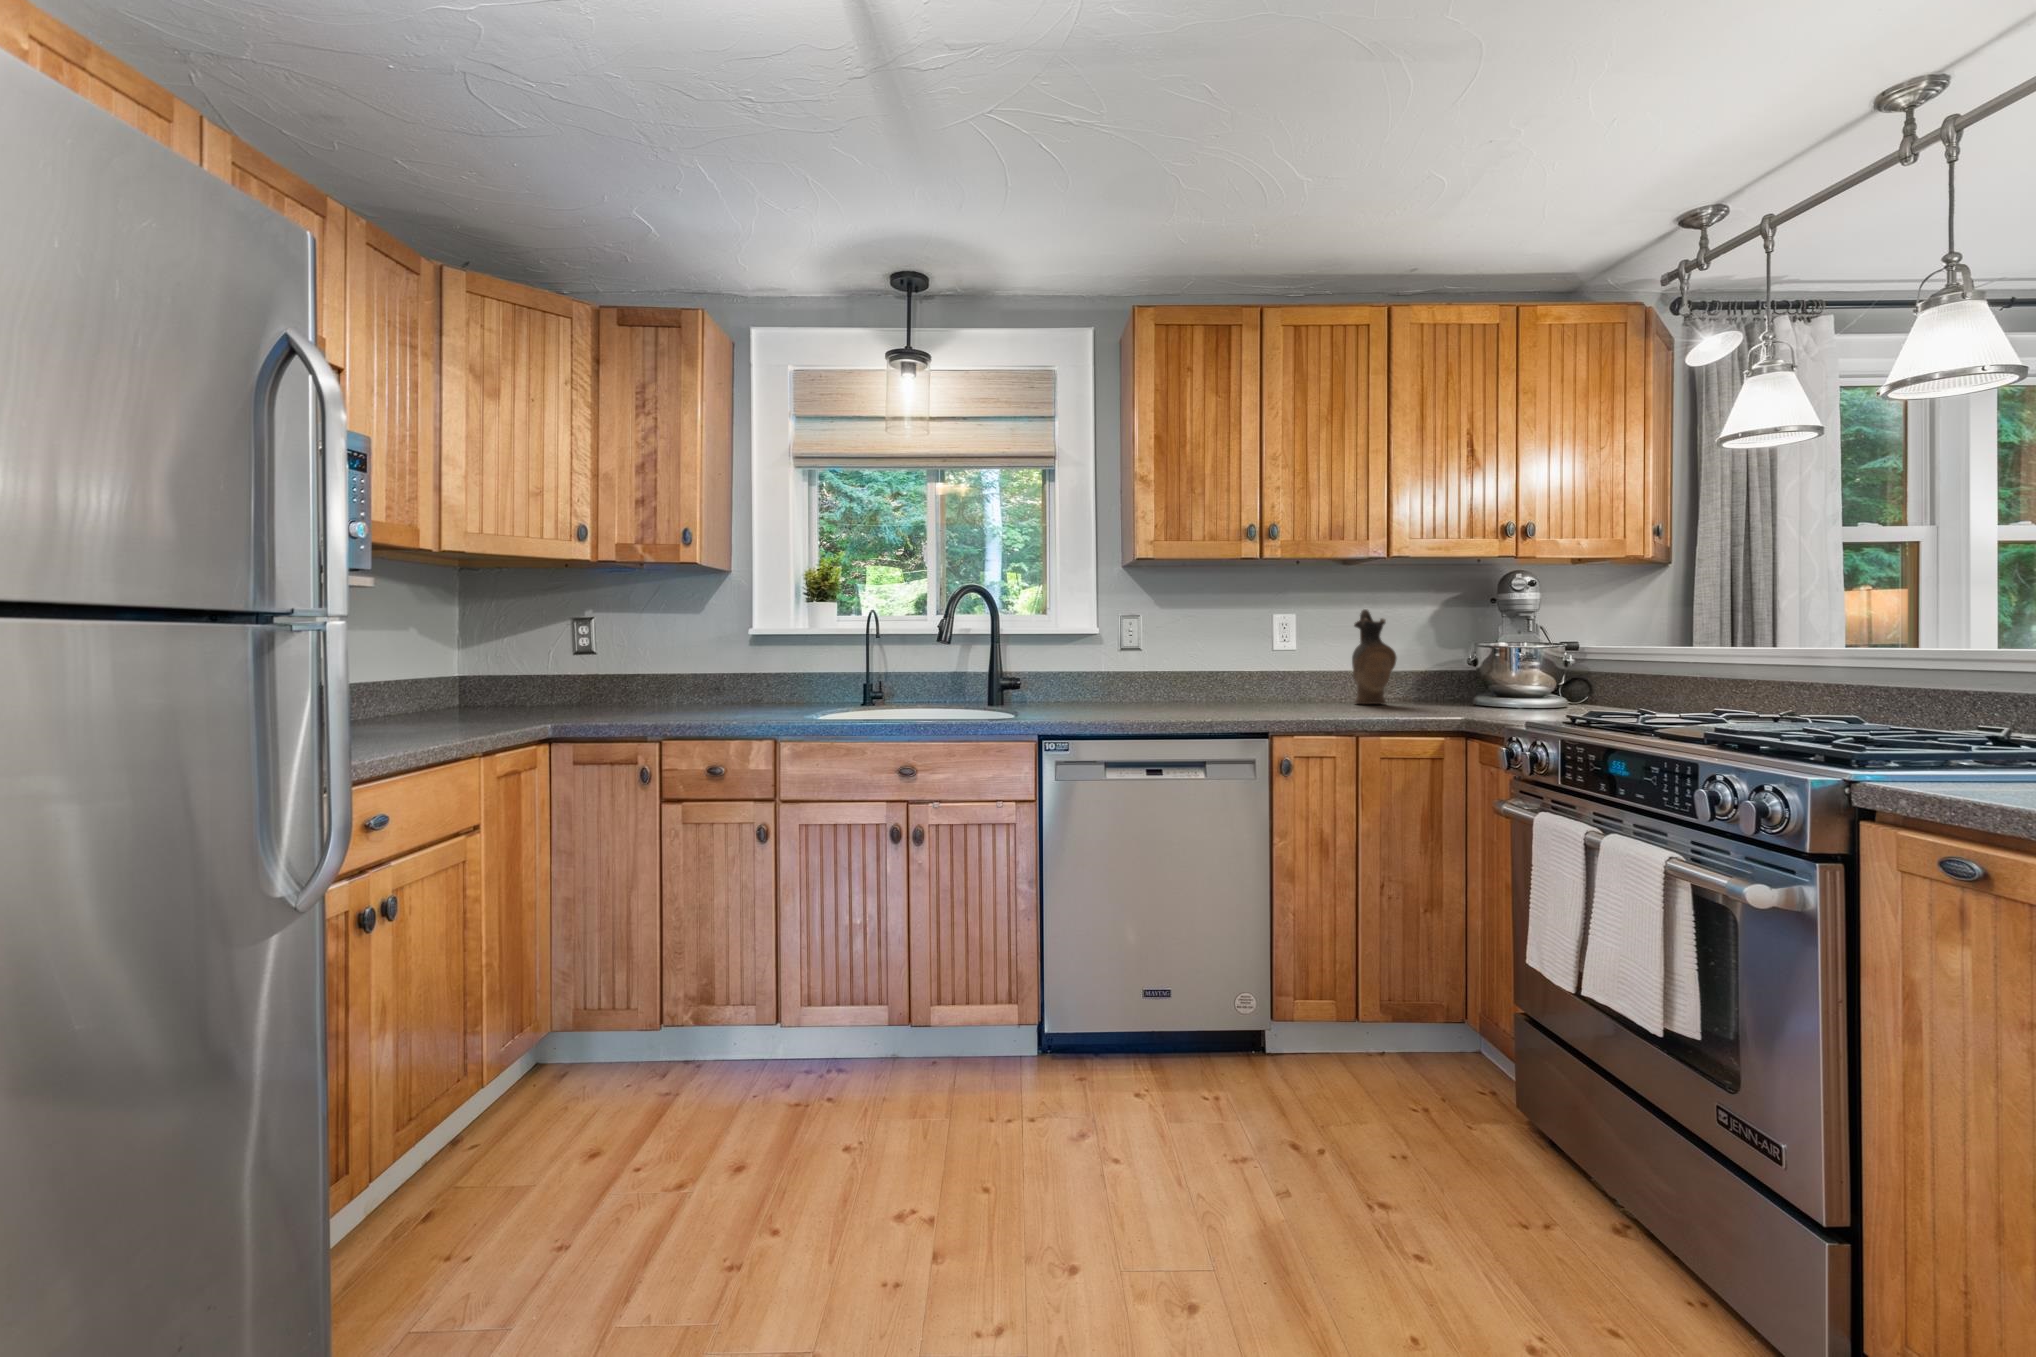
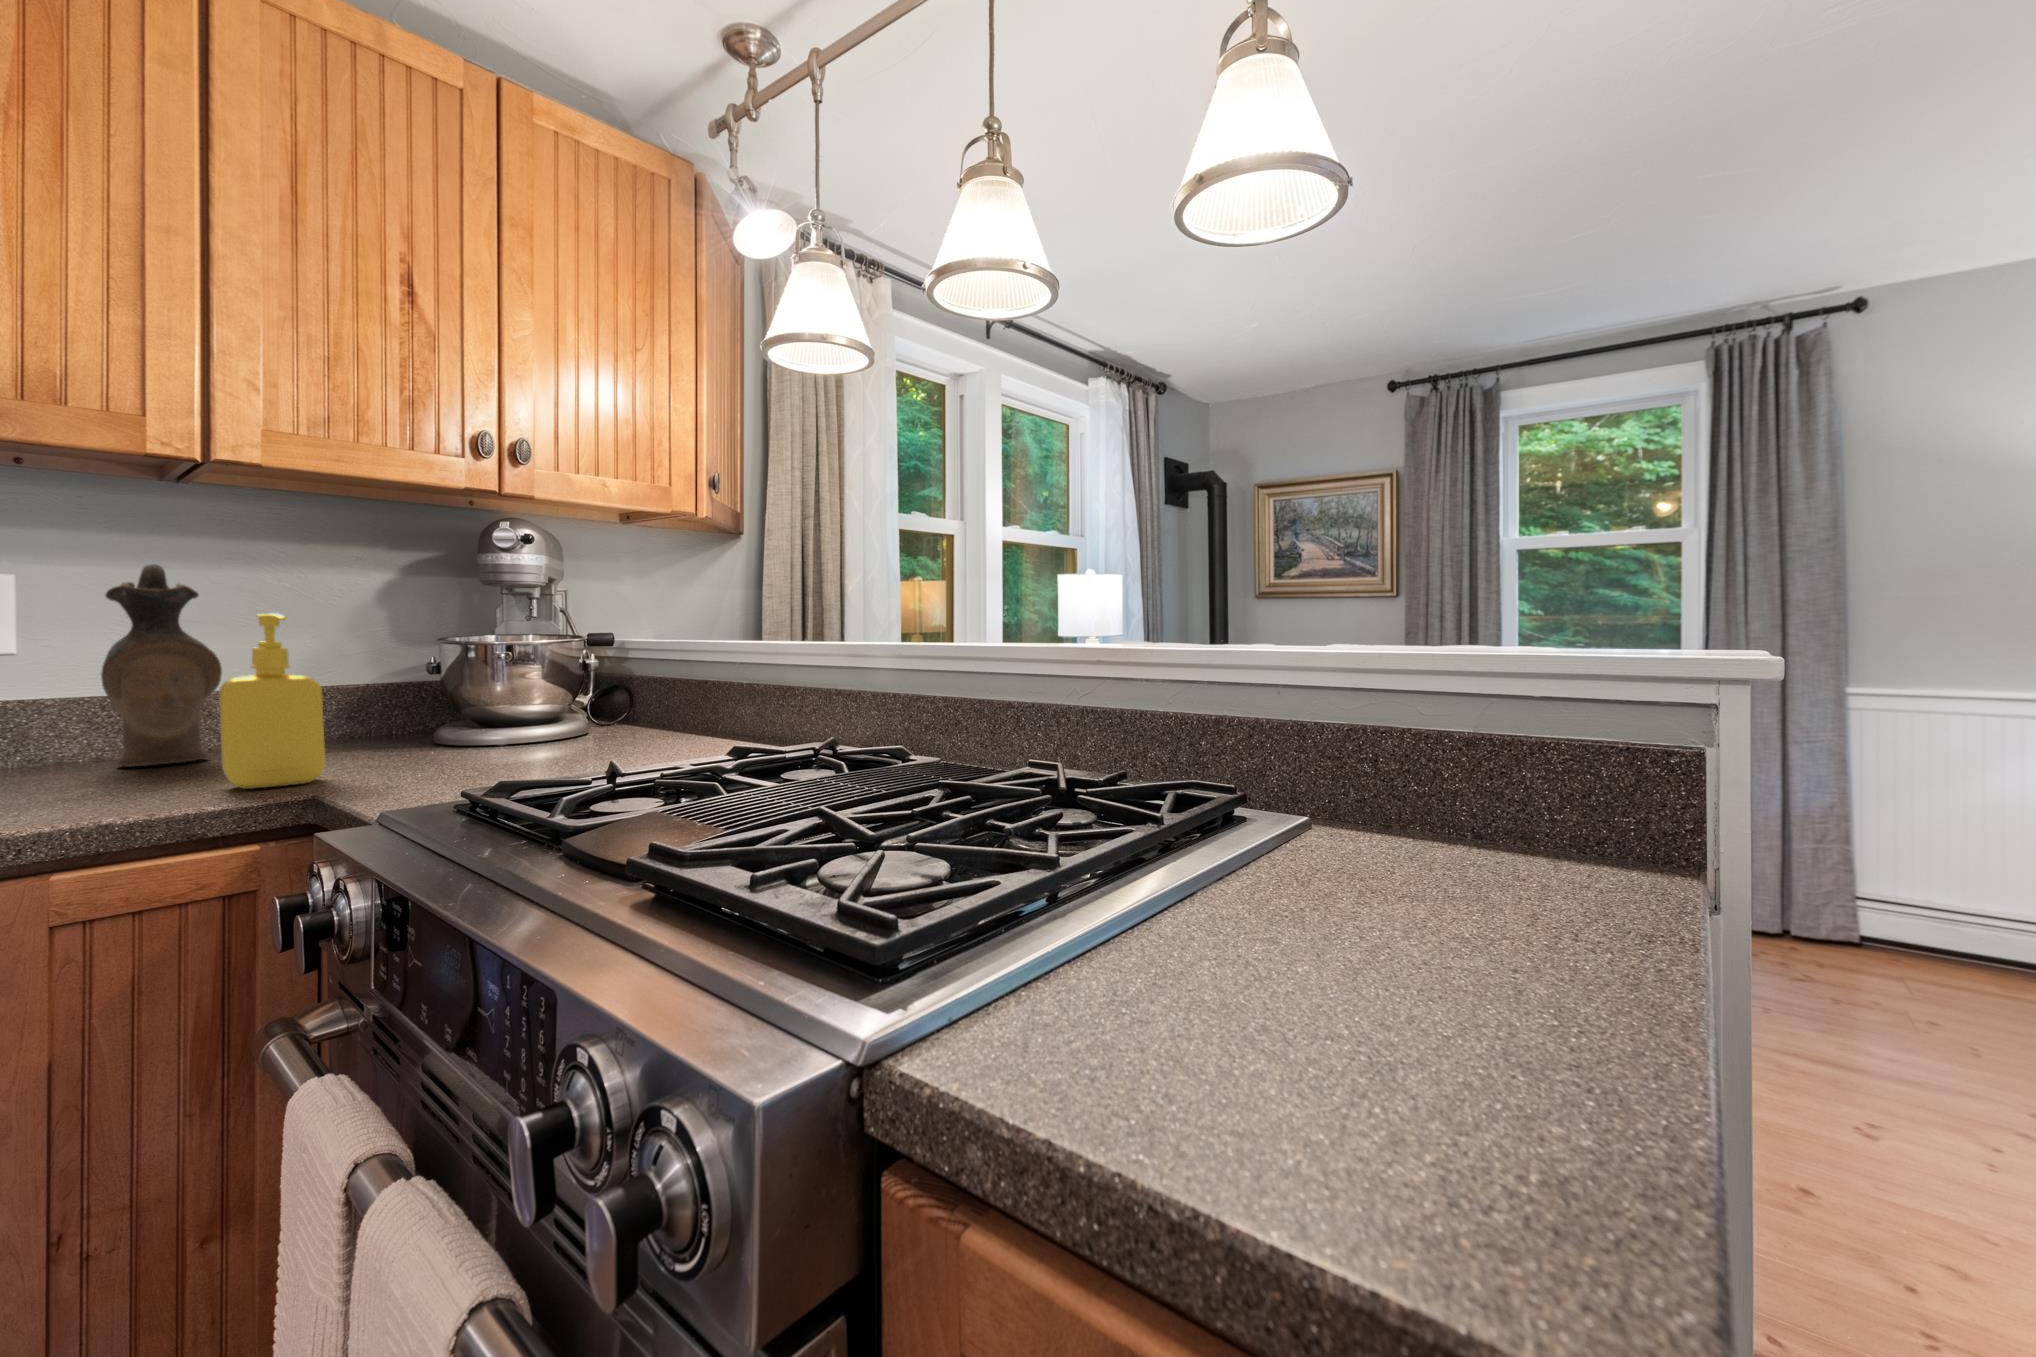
soap dispenser: none [1429,632,1473,713] -> present [219,613,325,789]

